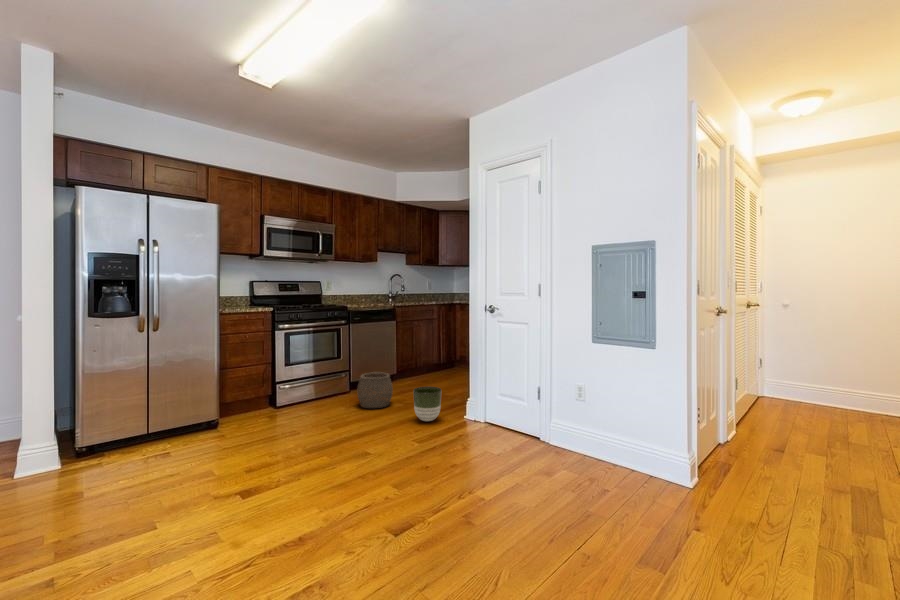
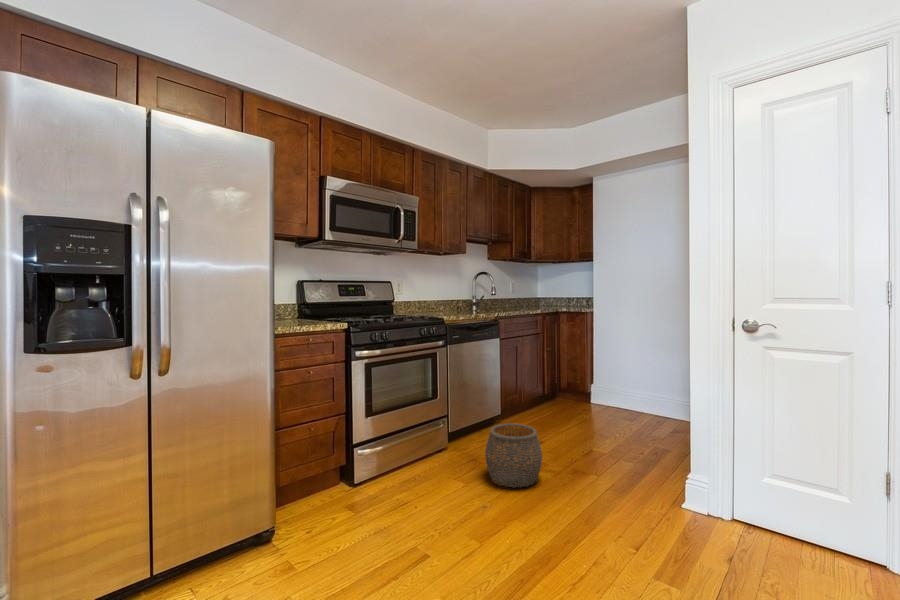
planter: present [413,386,441,421] -> none [611,455,665,521]

